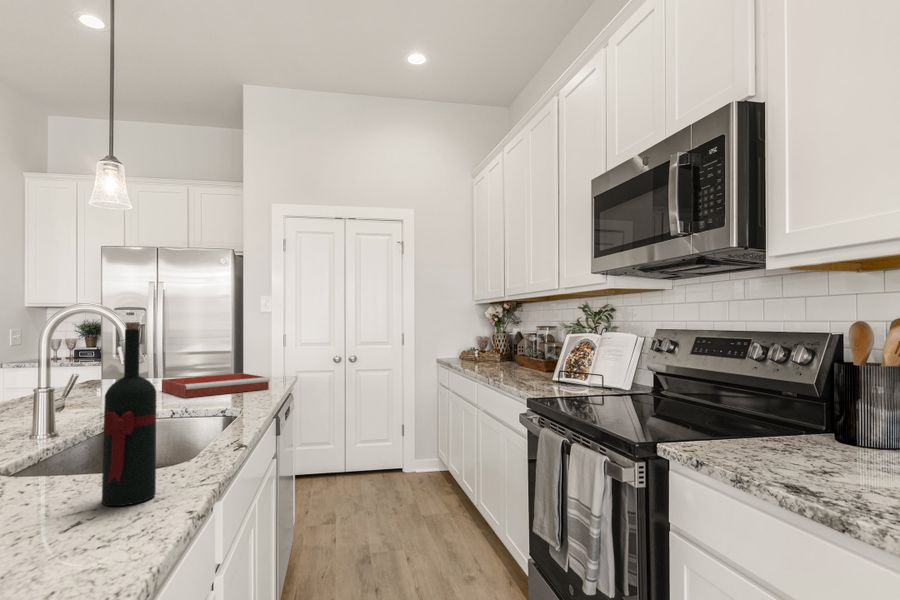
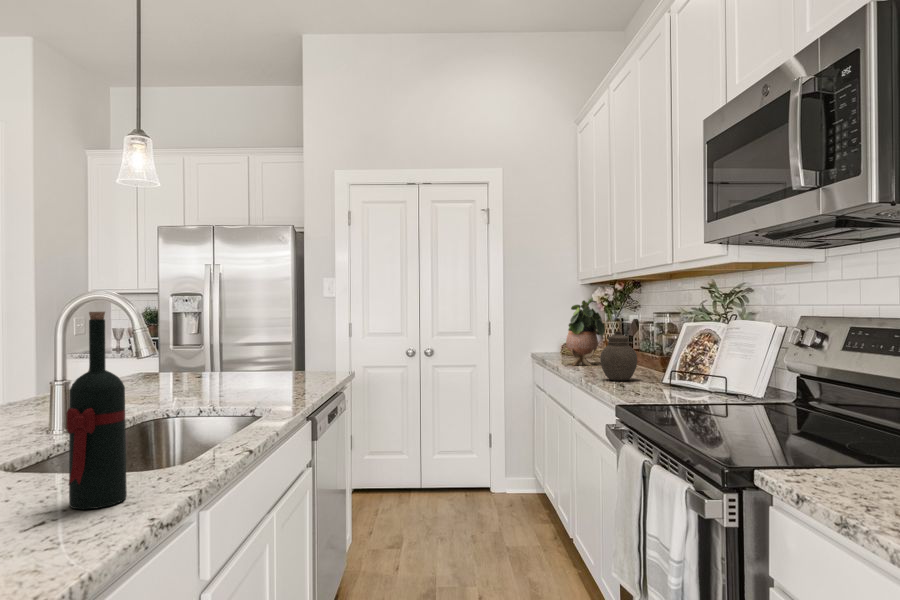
potted plant: none [471,314,502,368] -> present [566,298,605,365]
jar: none [505,340,534,380] -> present [600,331,637,381]
tray: present [162,373,270,398] -> none [202,368,314,394]

